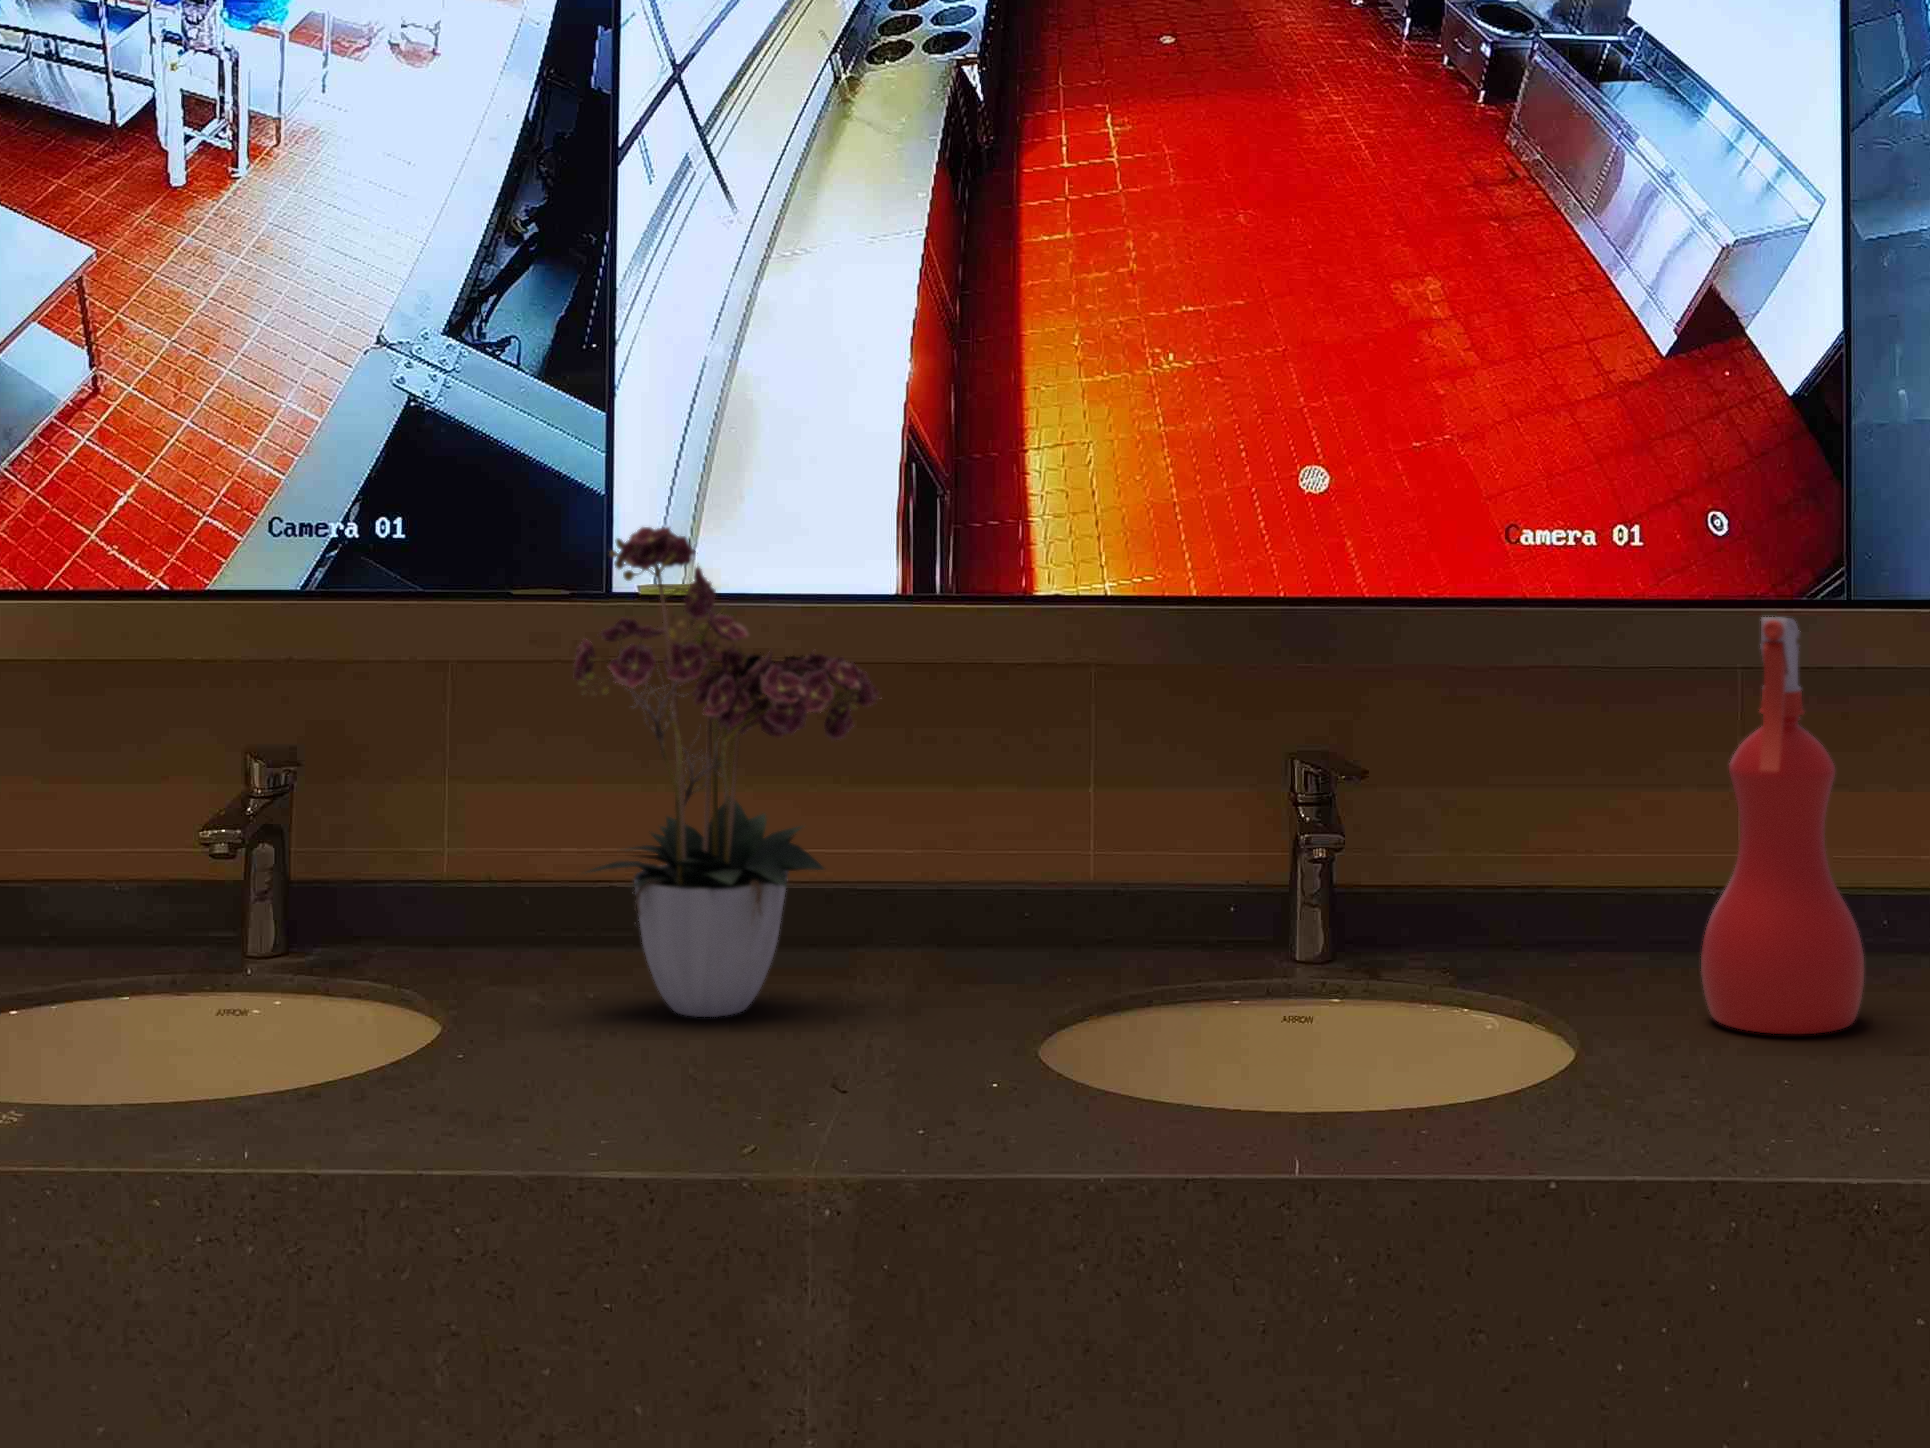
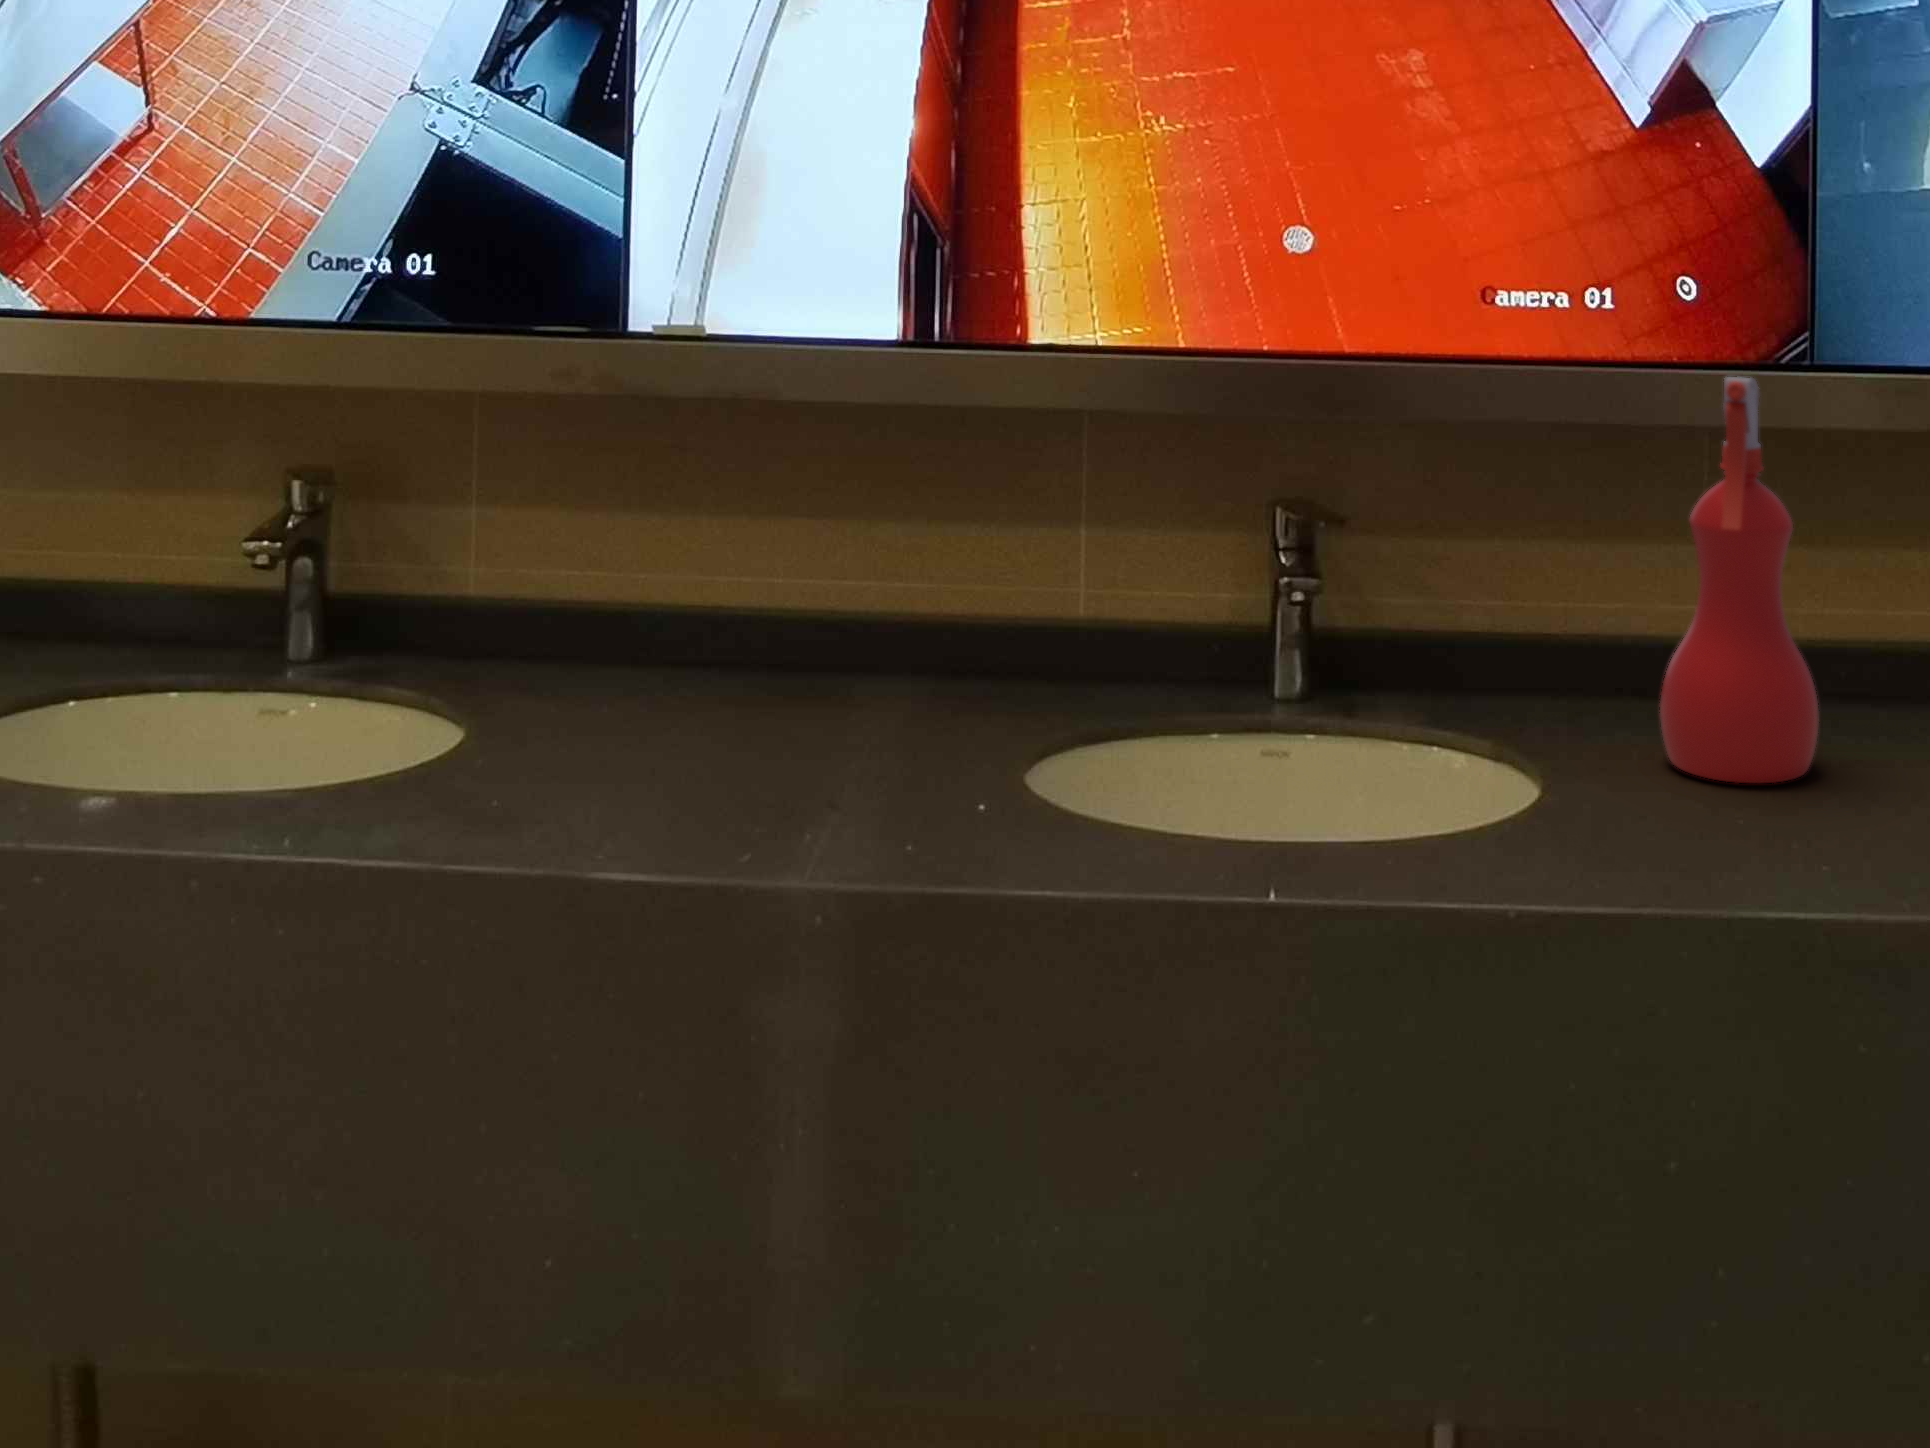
flower arrangement: present [574,527,881,1017] -> none [570,243,901,735]

